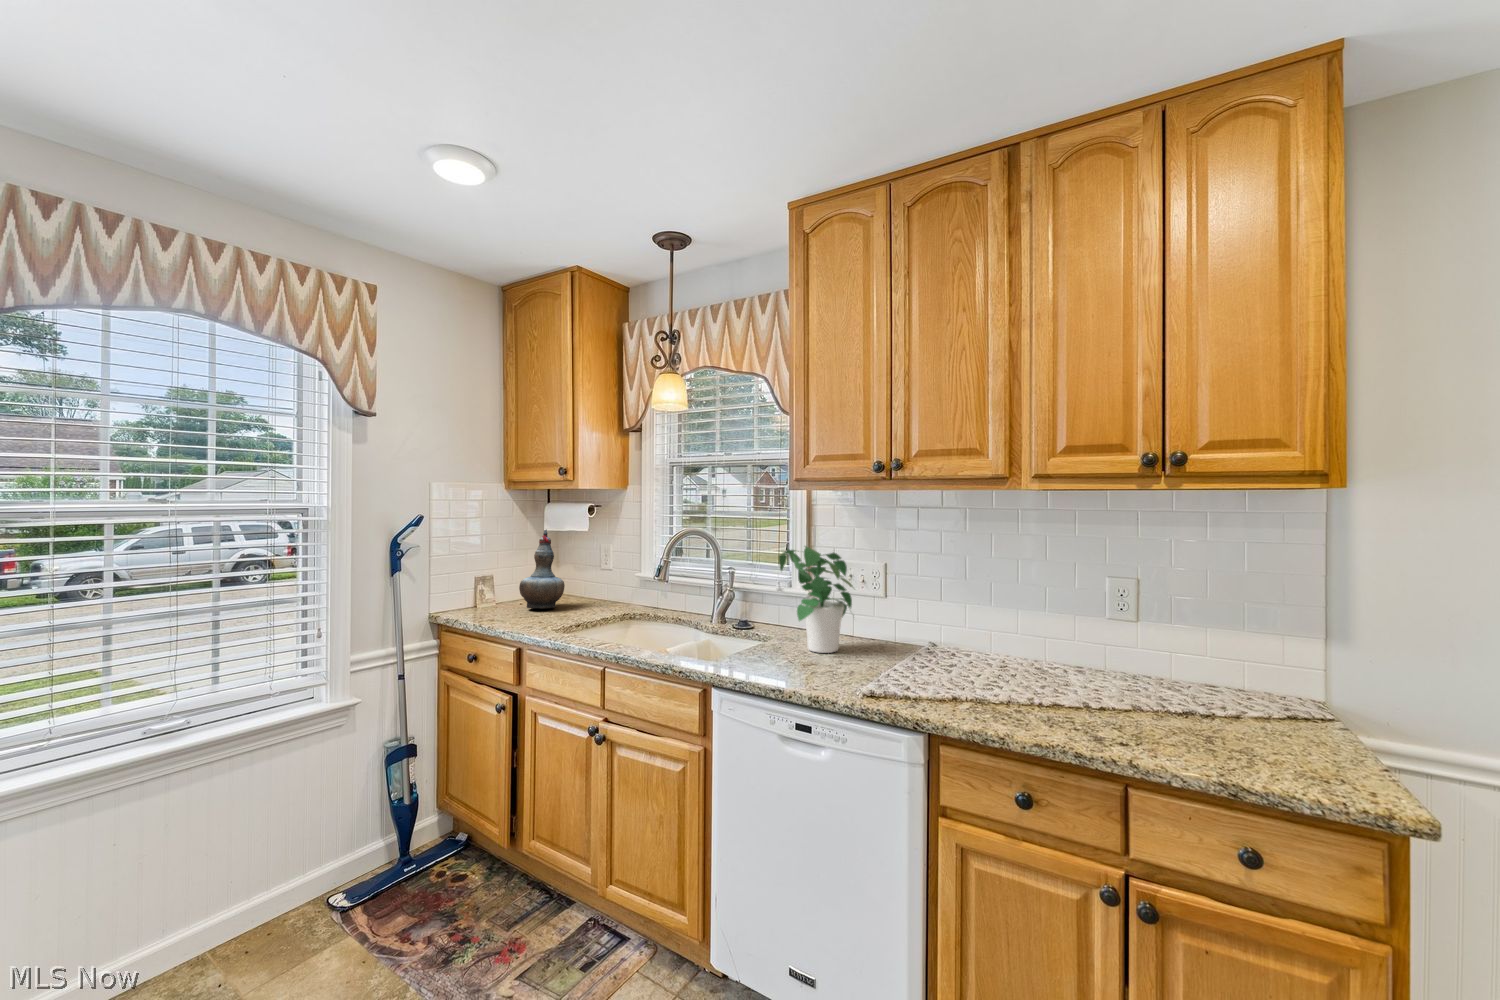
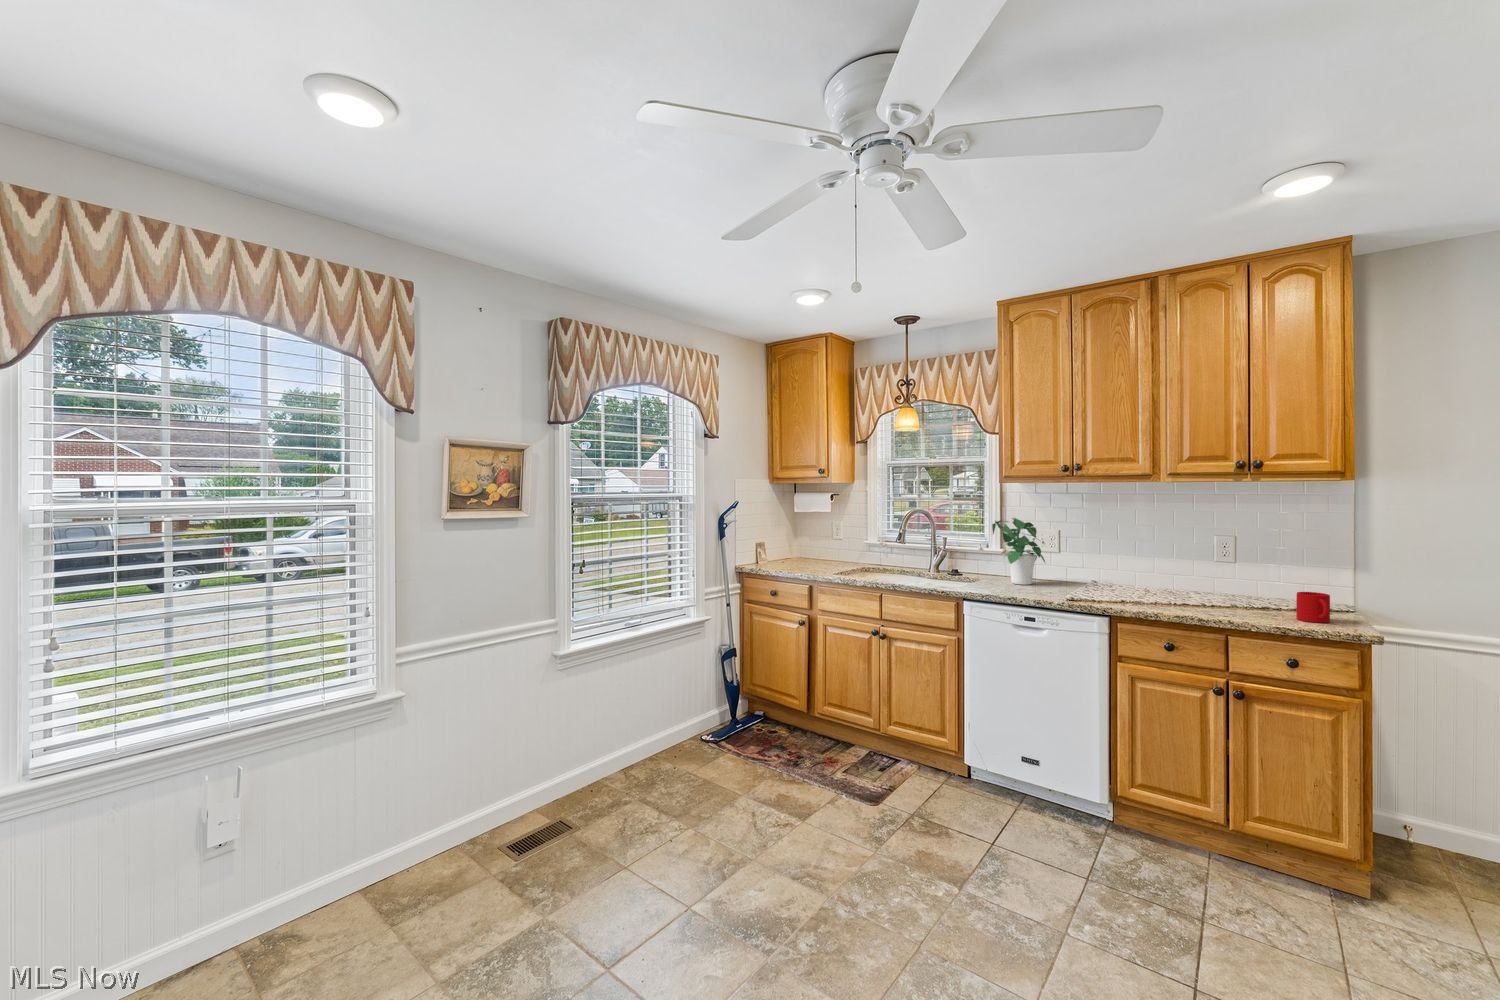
decorative vase: present [519,530,565,609] -> none [787,511,817,564]
mug: none [1249,699,1314,768] -> present [1296,592,1330,623]

